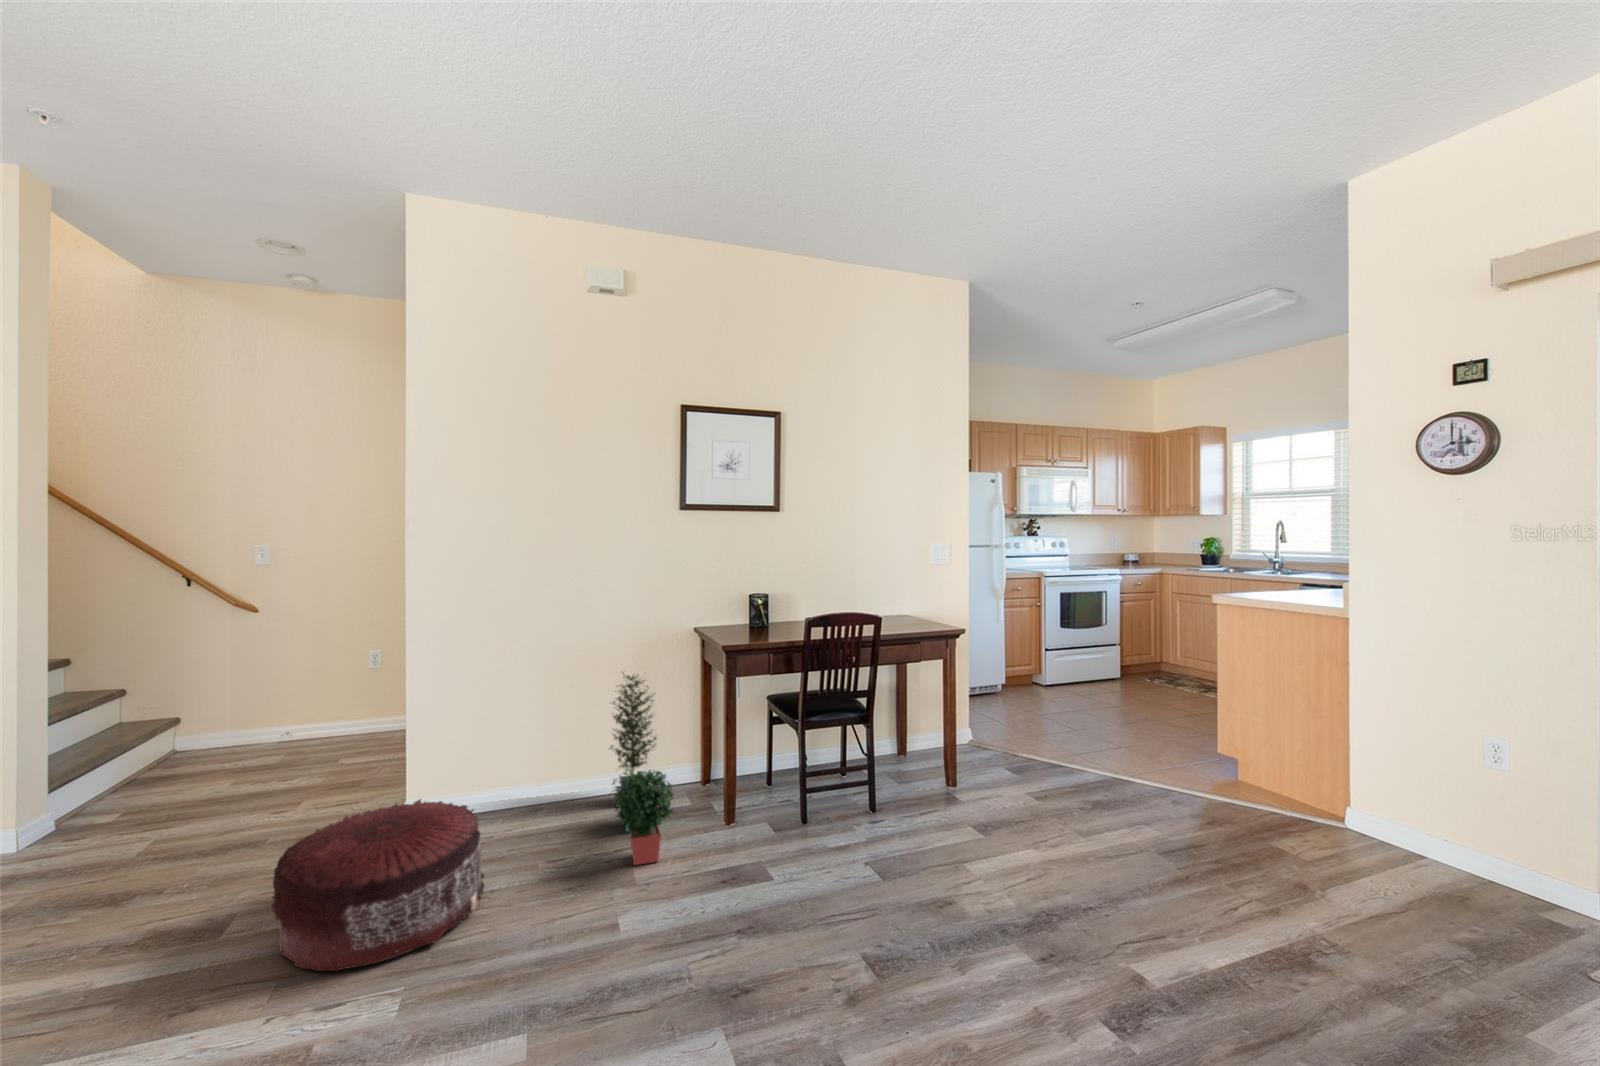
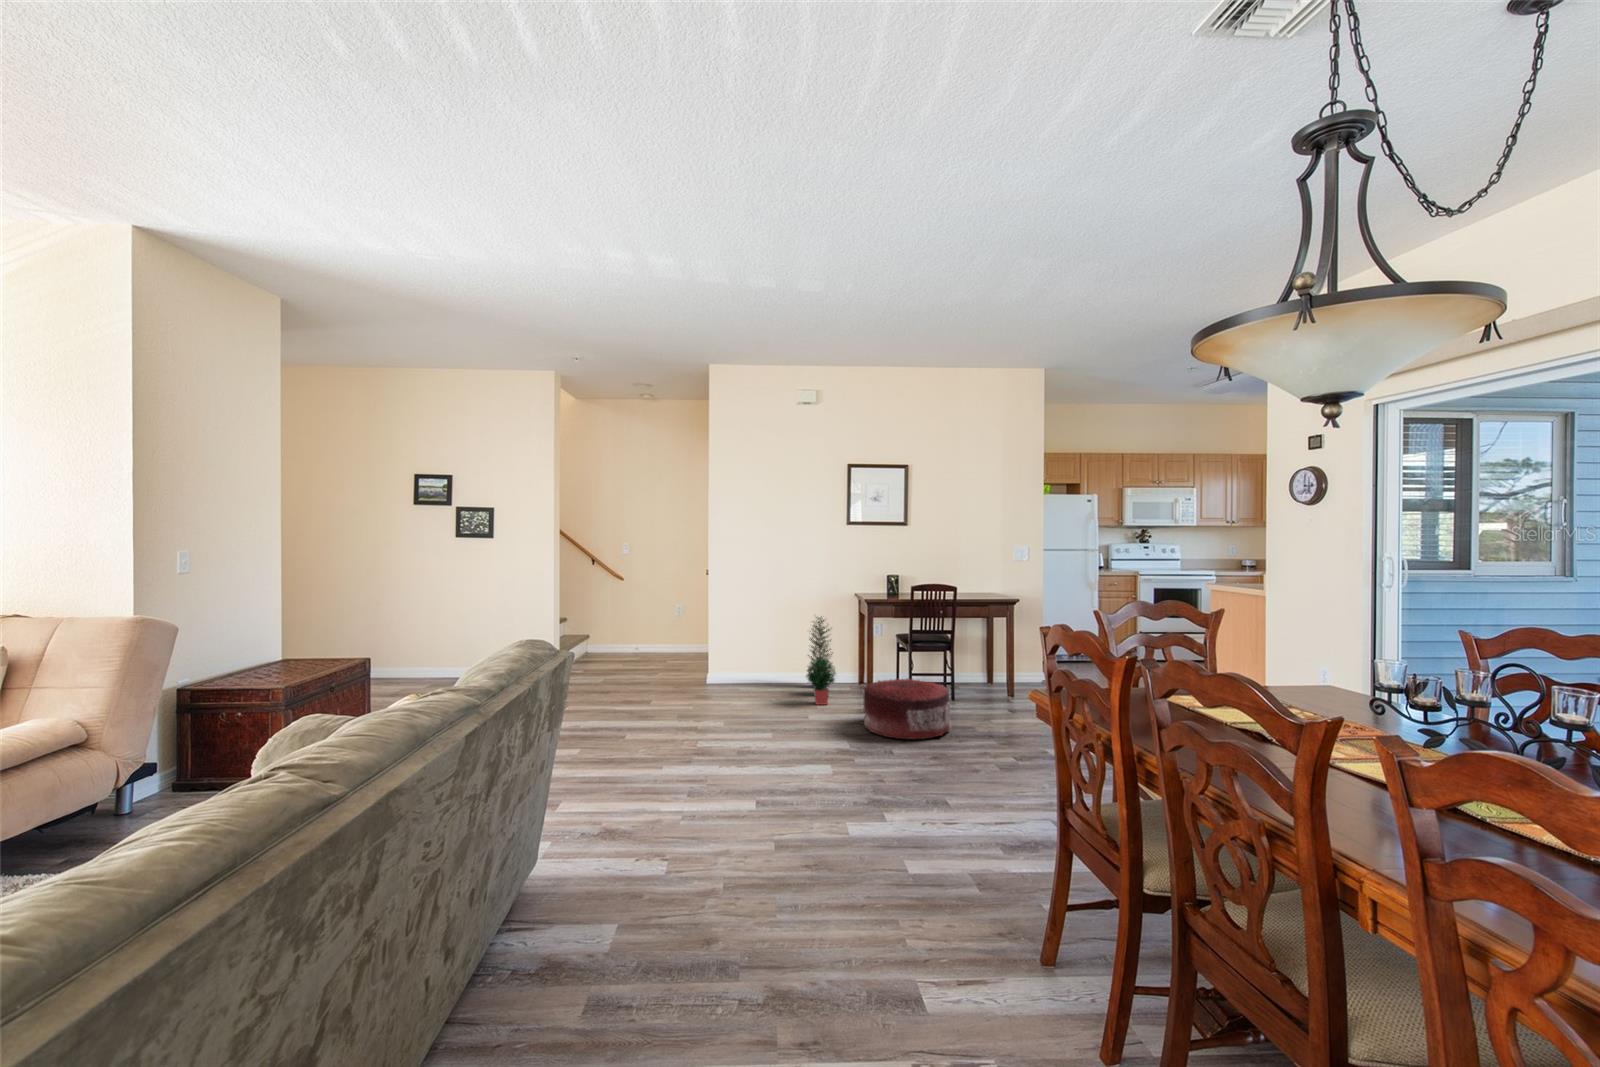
pouf: present [272,800,484,971] -> present [863,679,951,739]

